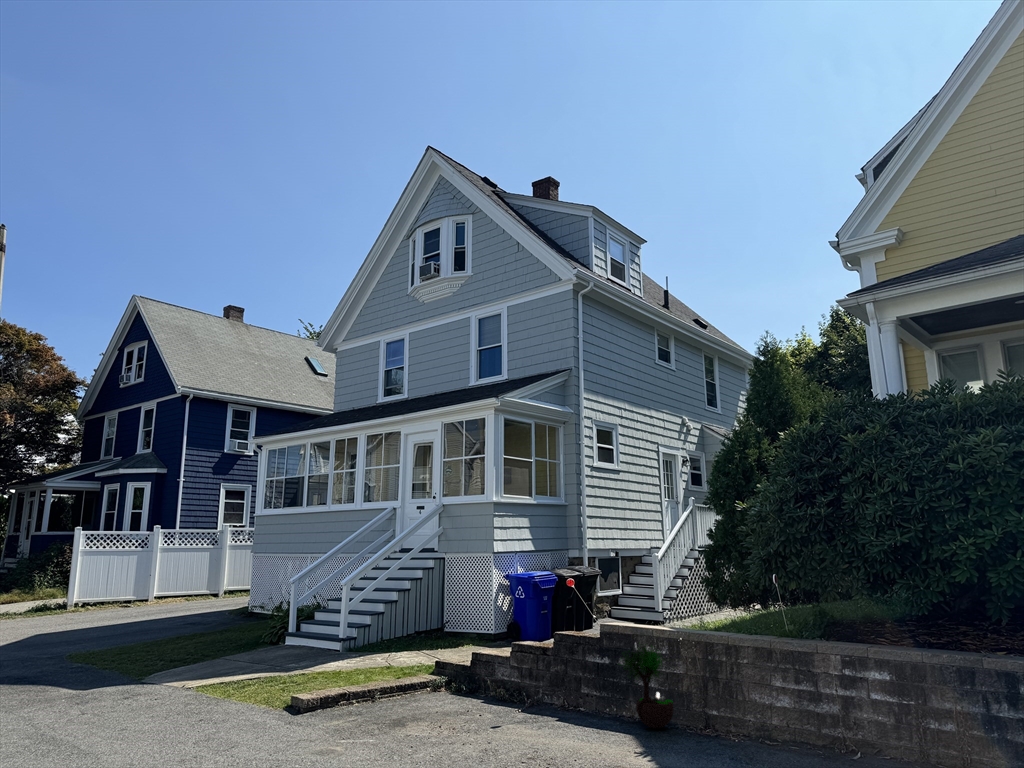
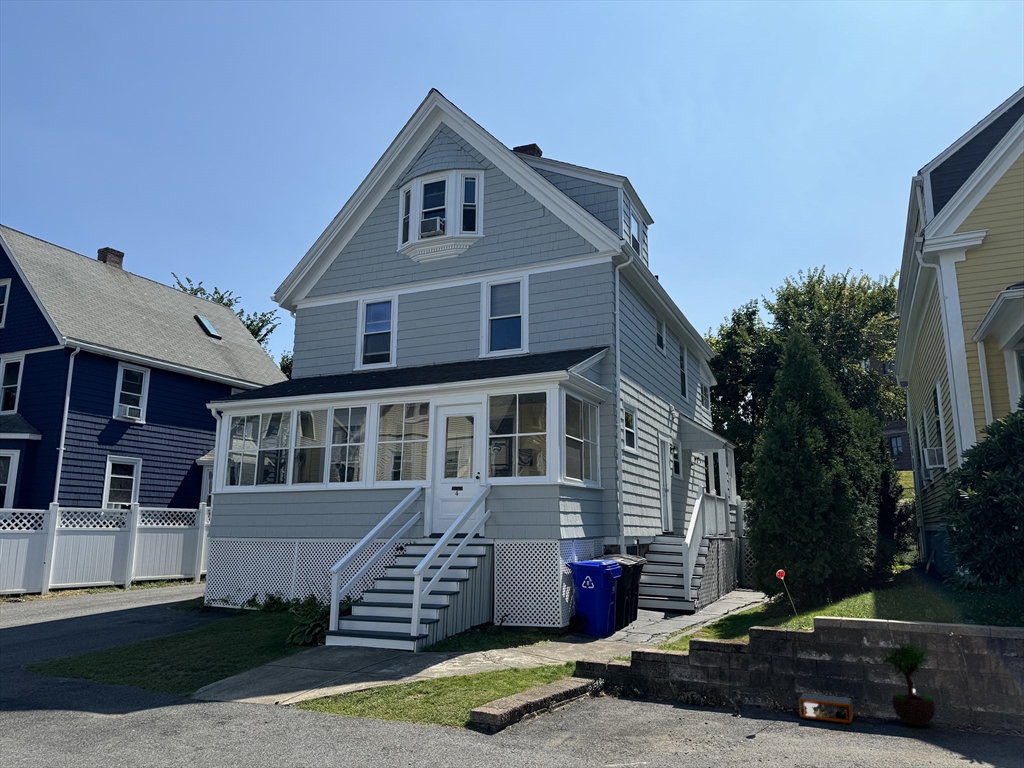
storage box: none [557,692,621,723] -> present [799,693,854,723]

